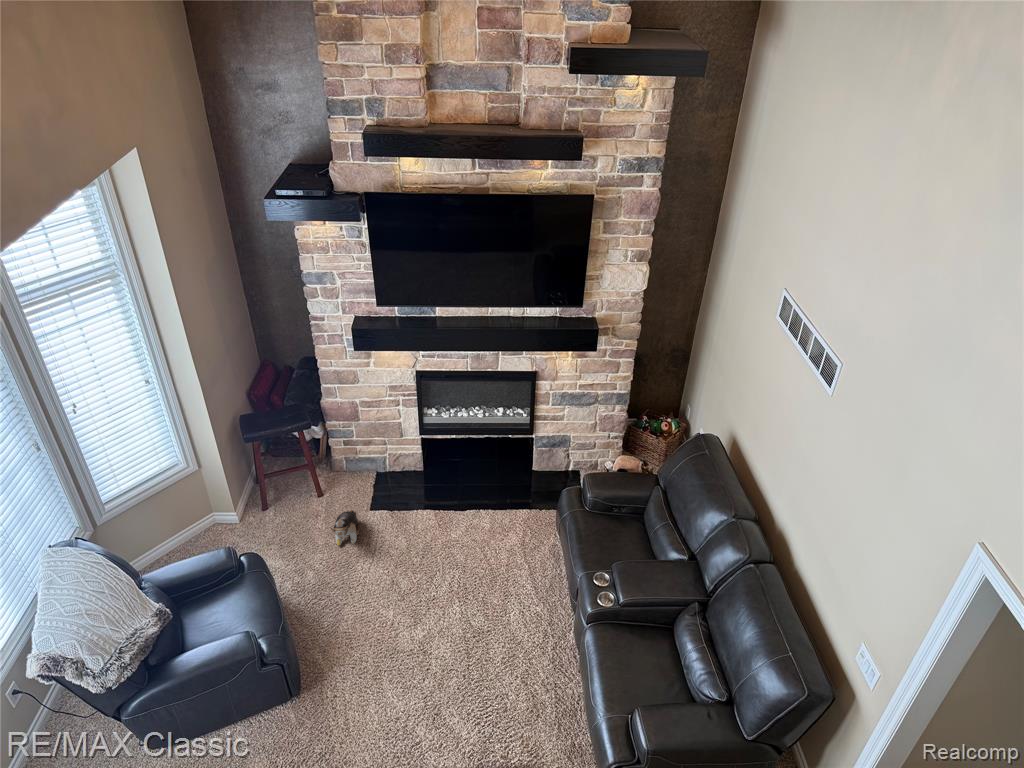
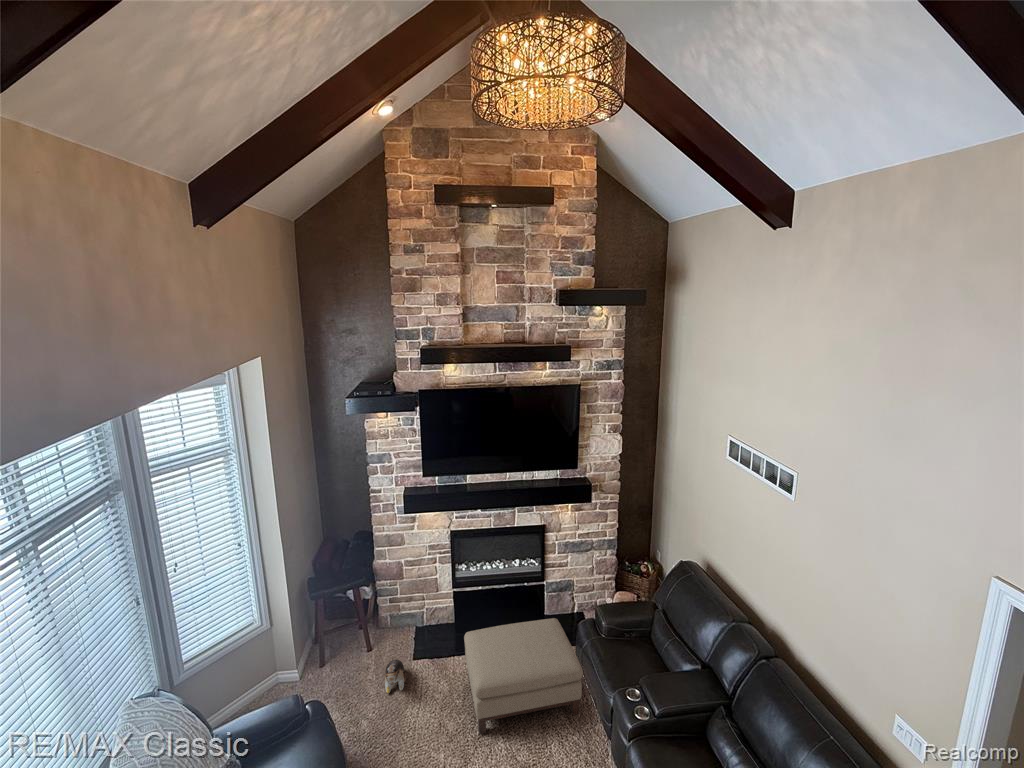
ottoman: none [424,483,554,596] -> present [464,618,583,734]

